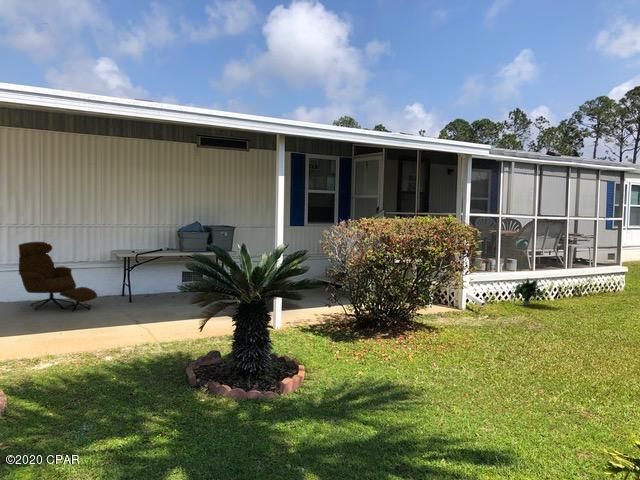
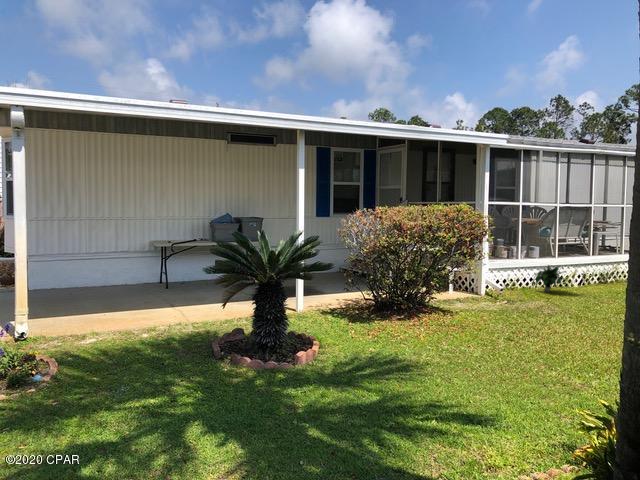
lounge chair: present [19,242,97,311] -> none [66,233,136,297]

